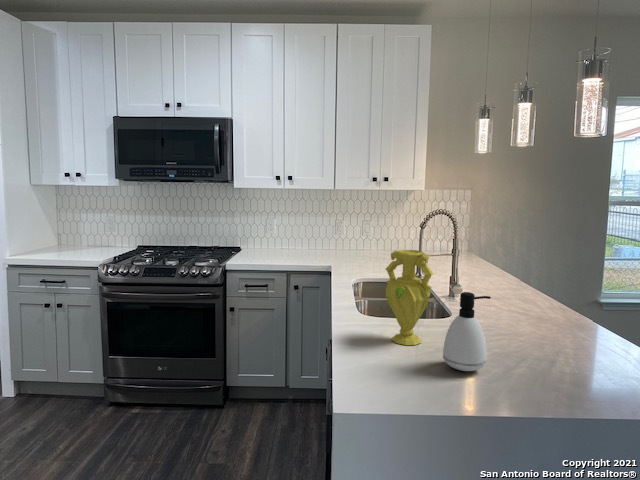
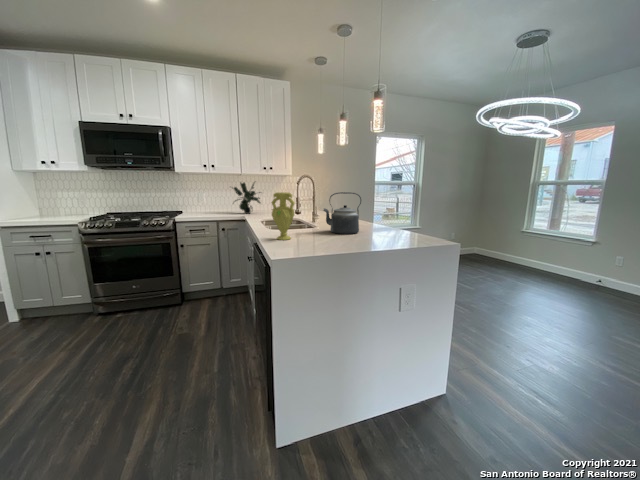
potted plant: none [313,201,369,257] -> present [234,182,260,214]
kettle: none [490,247,578,338] -> present [324,192,361,234]
soap dispenser: present [443,292,491,371] -> none [301,208,321,245]

